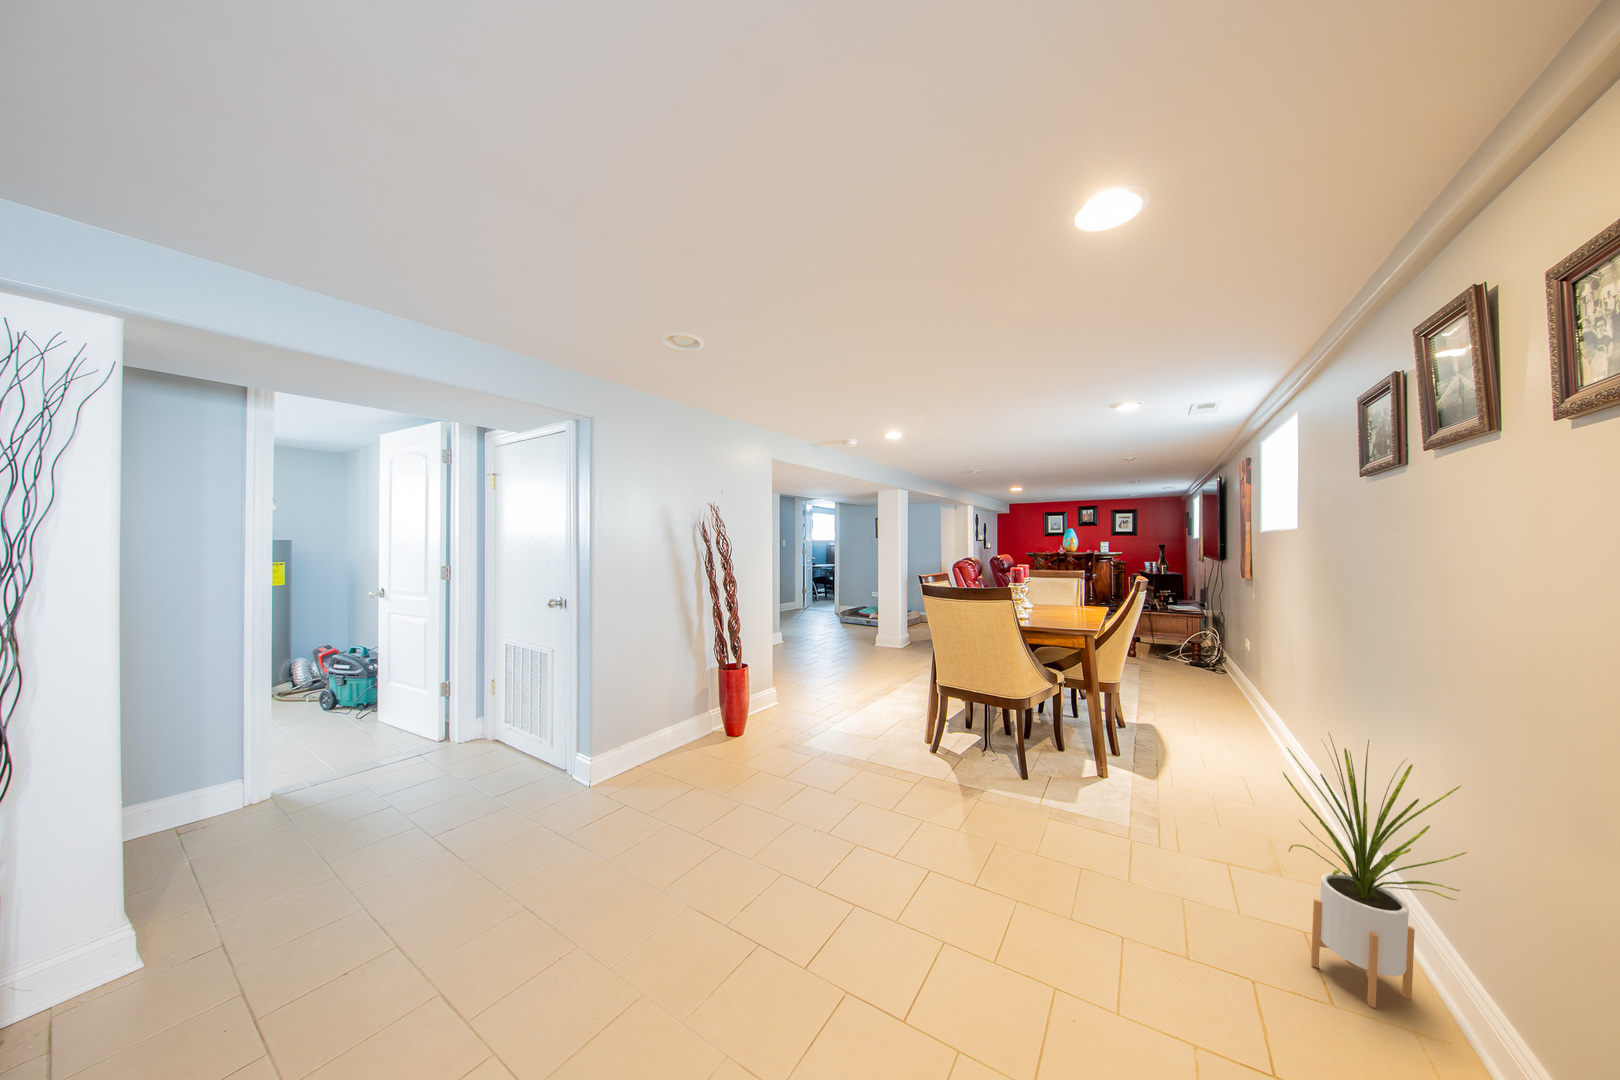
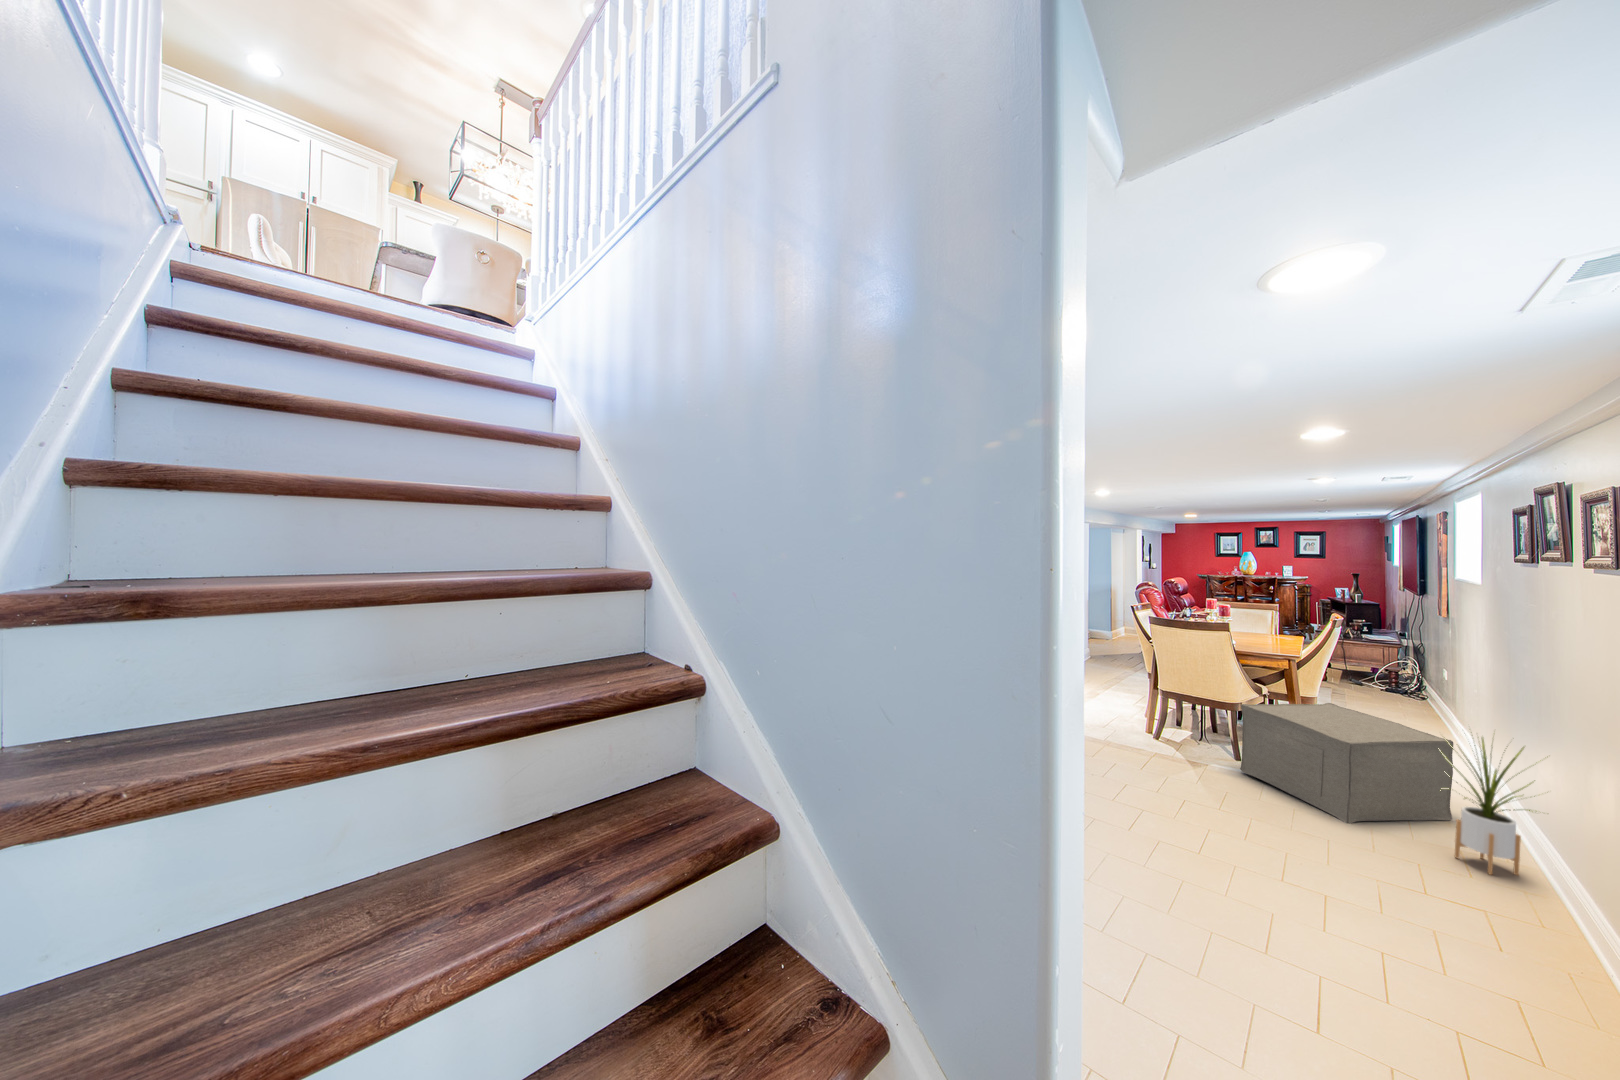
ottoman: none [1020,692,1290,898] -> present [1240,703,1453,823]

